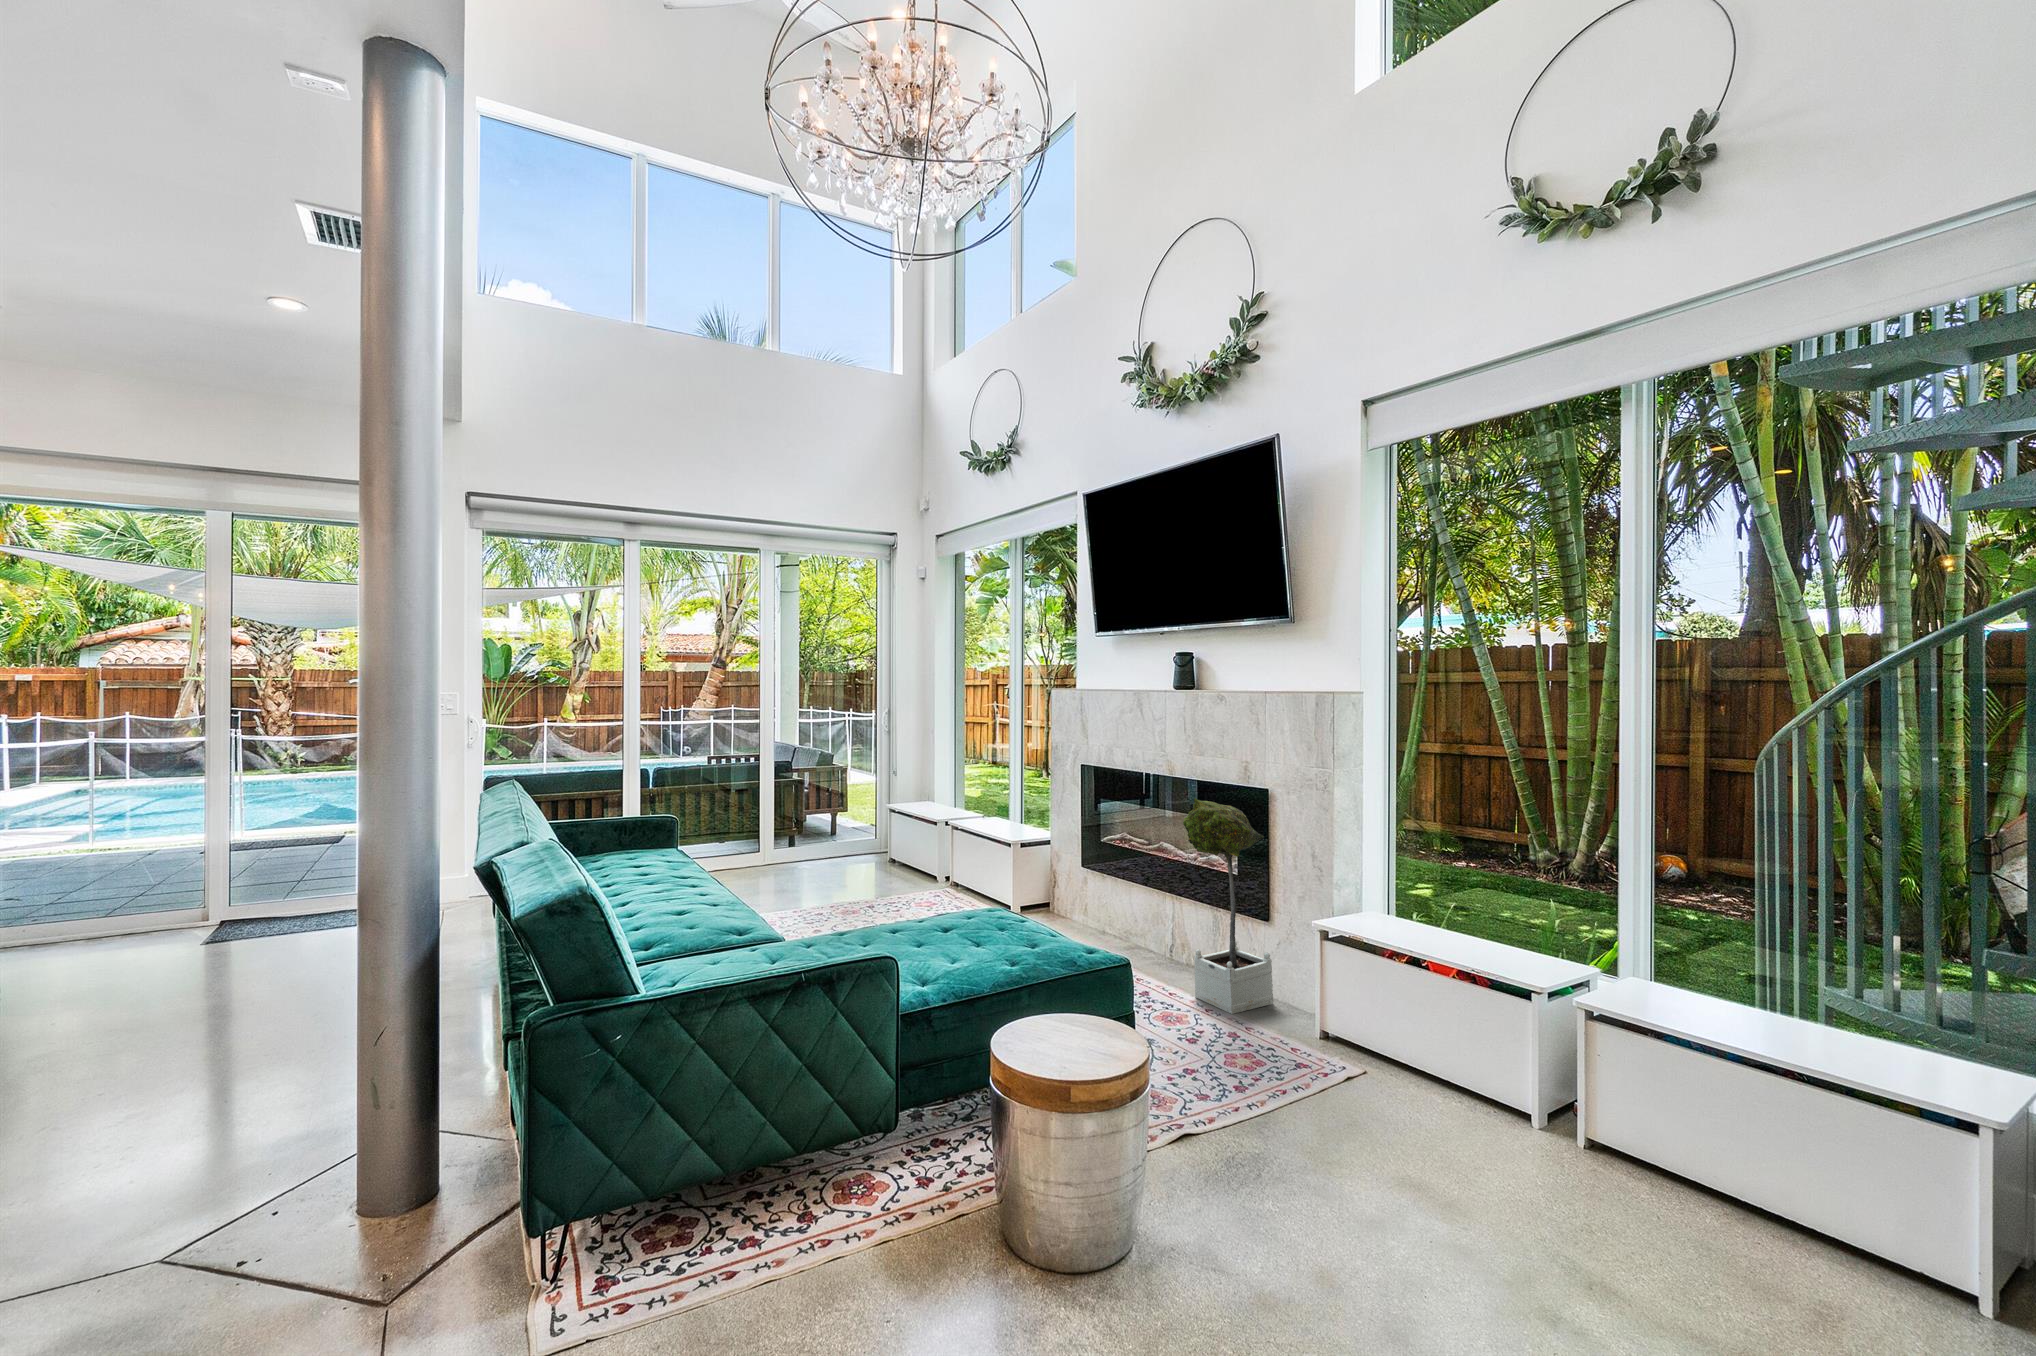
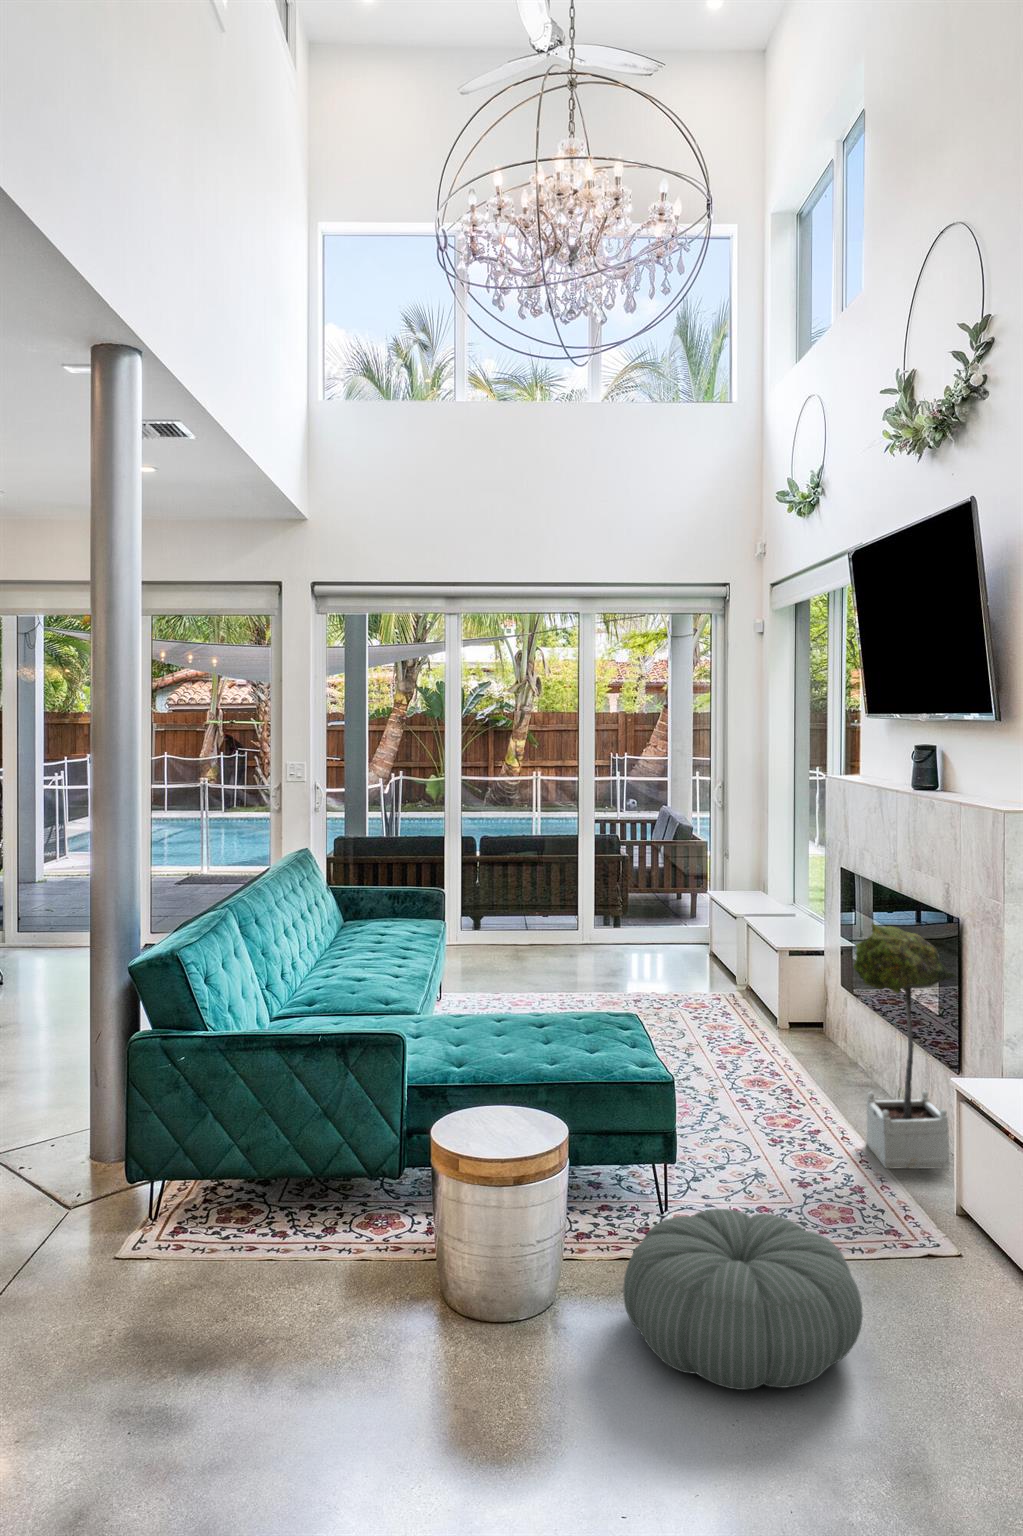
pouf: none [1204,1070,1453,1257] -> present [623,1209,862,1390]

